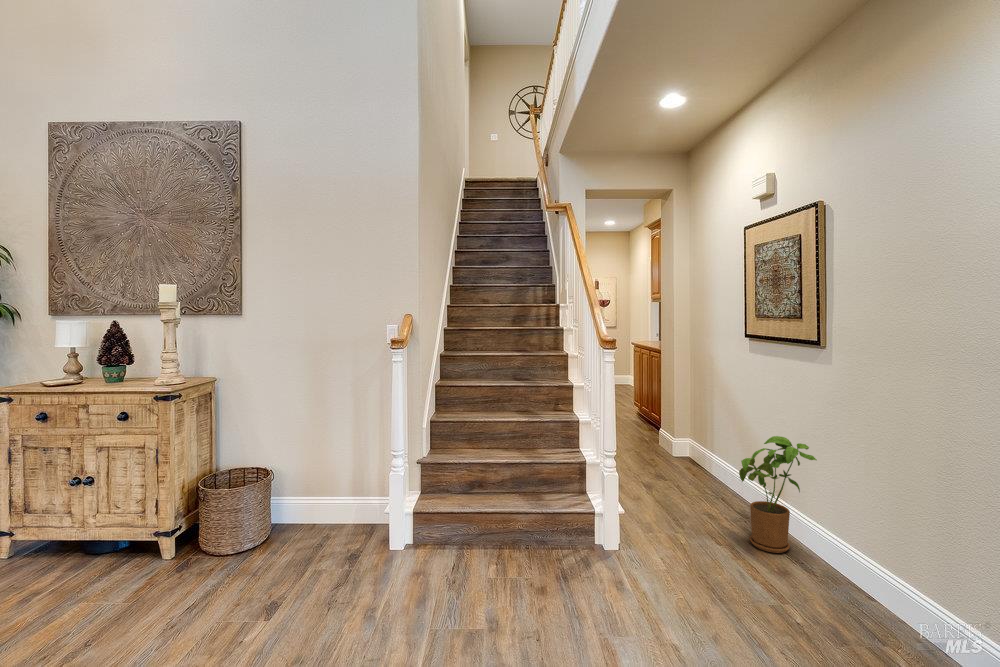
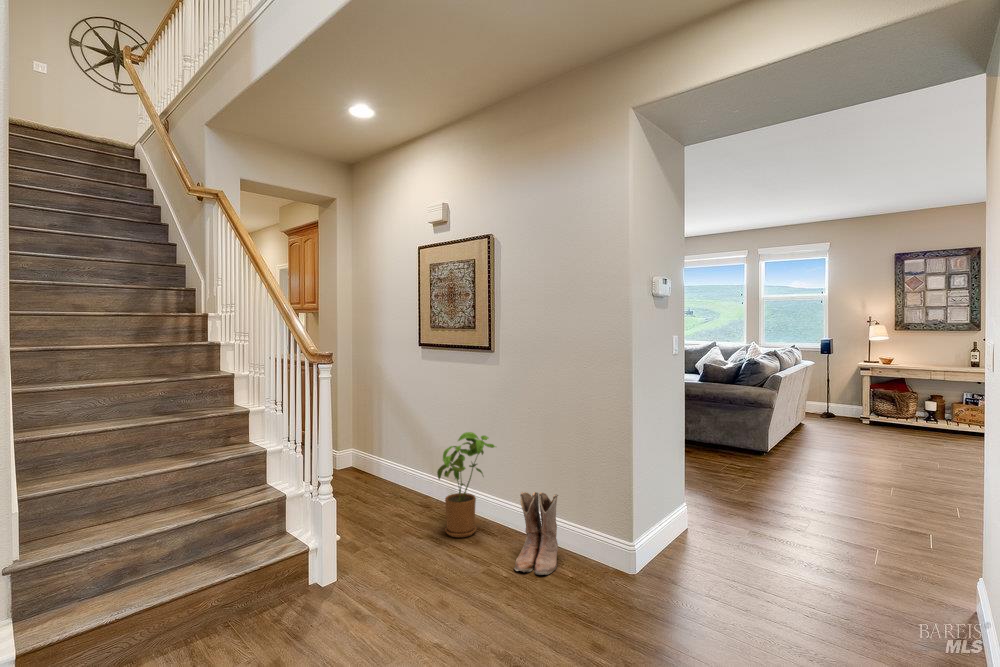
boots: none [813,521,897,636] -> present [514,492,558,575]

